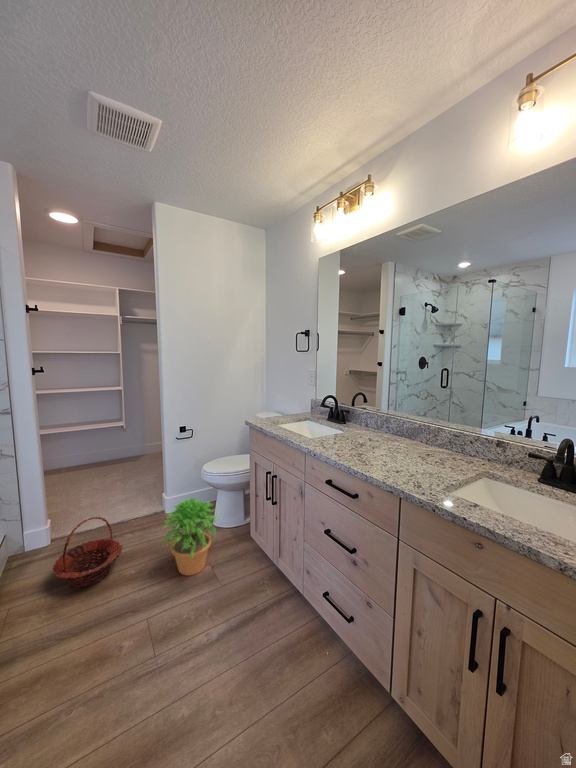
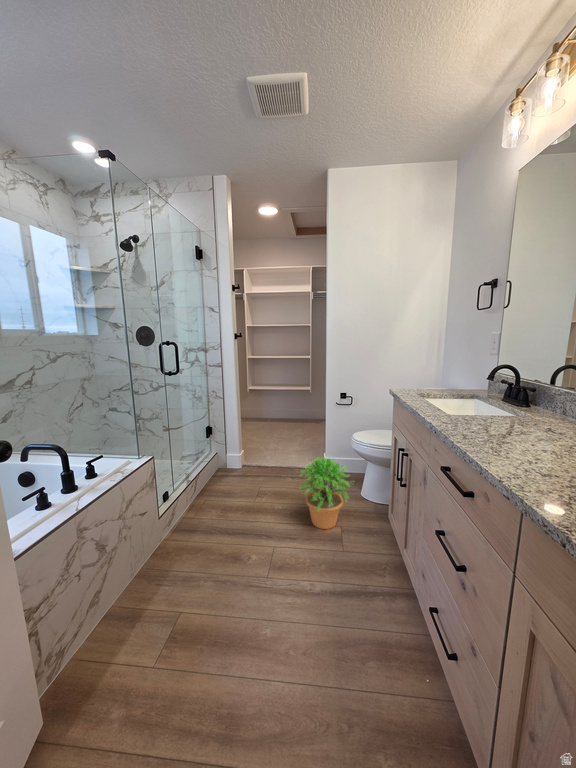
basket: present [53,517,122,587] -> none [230,452,276,503]

